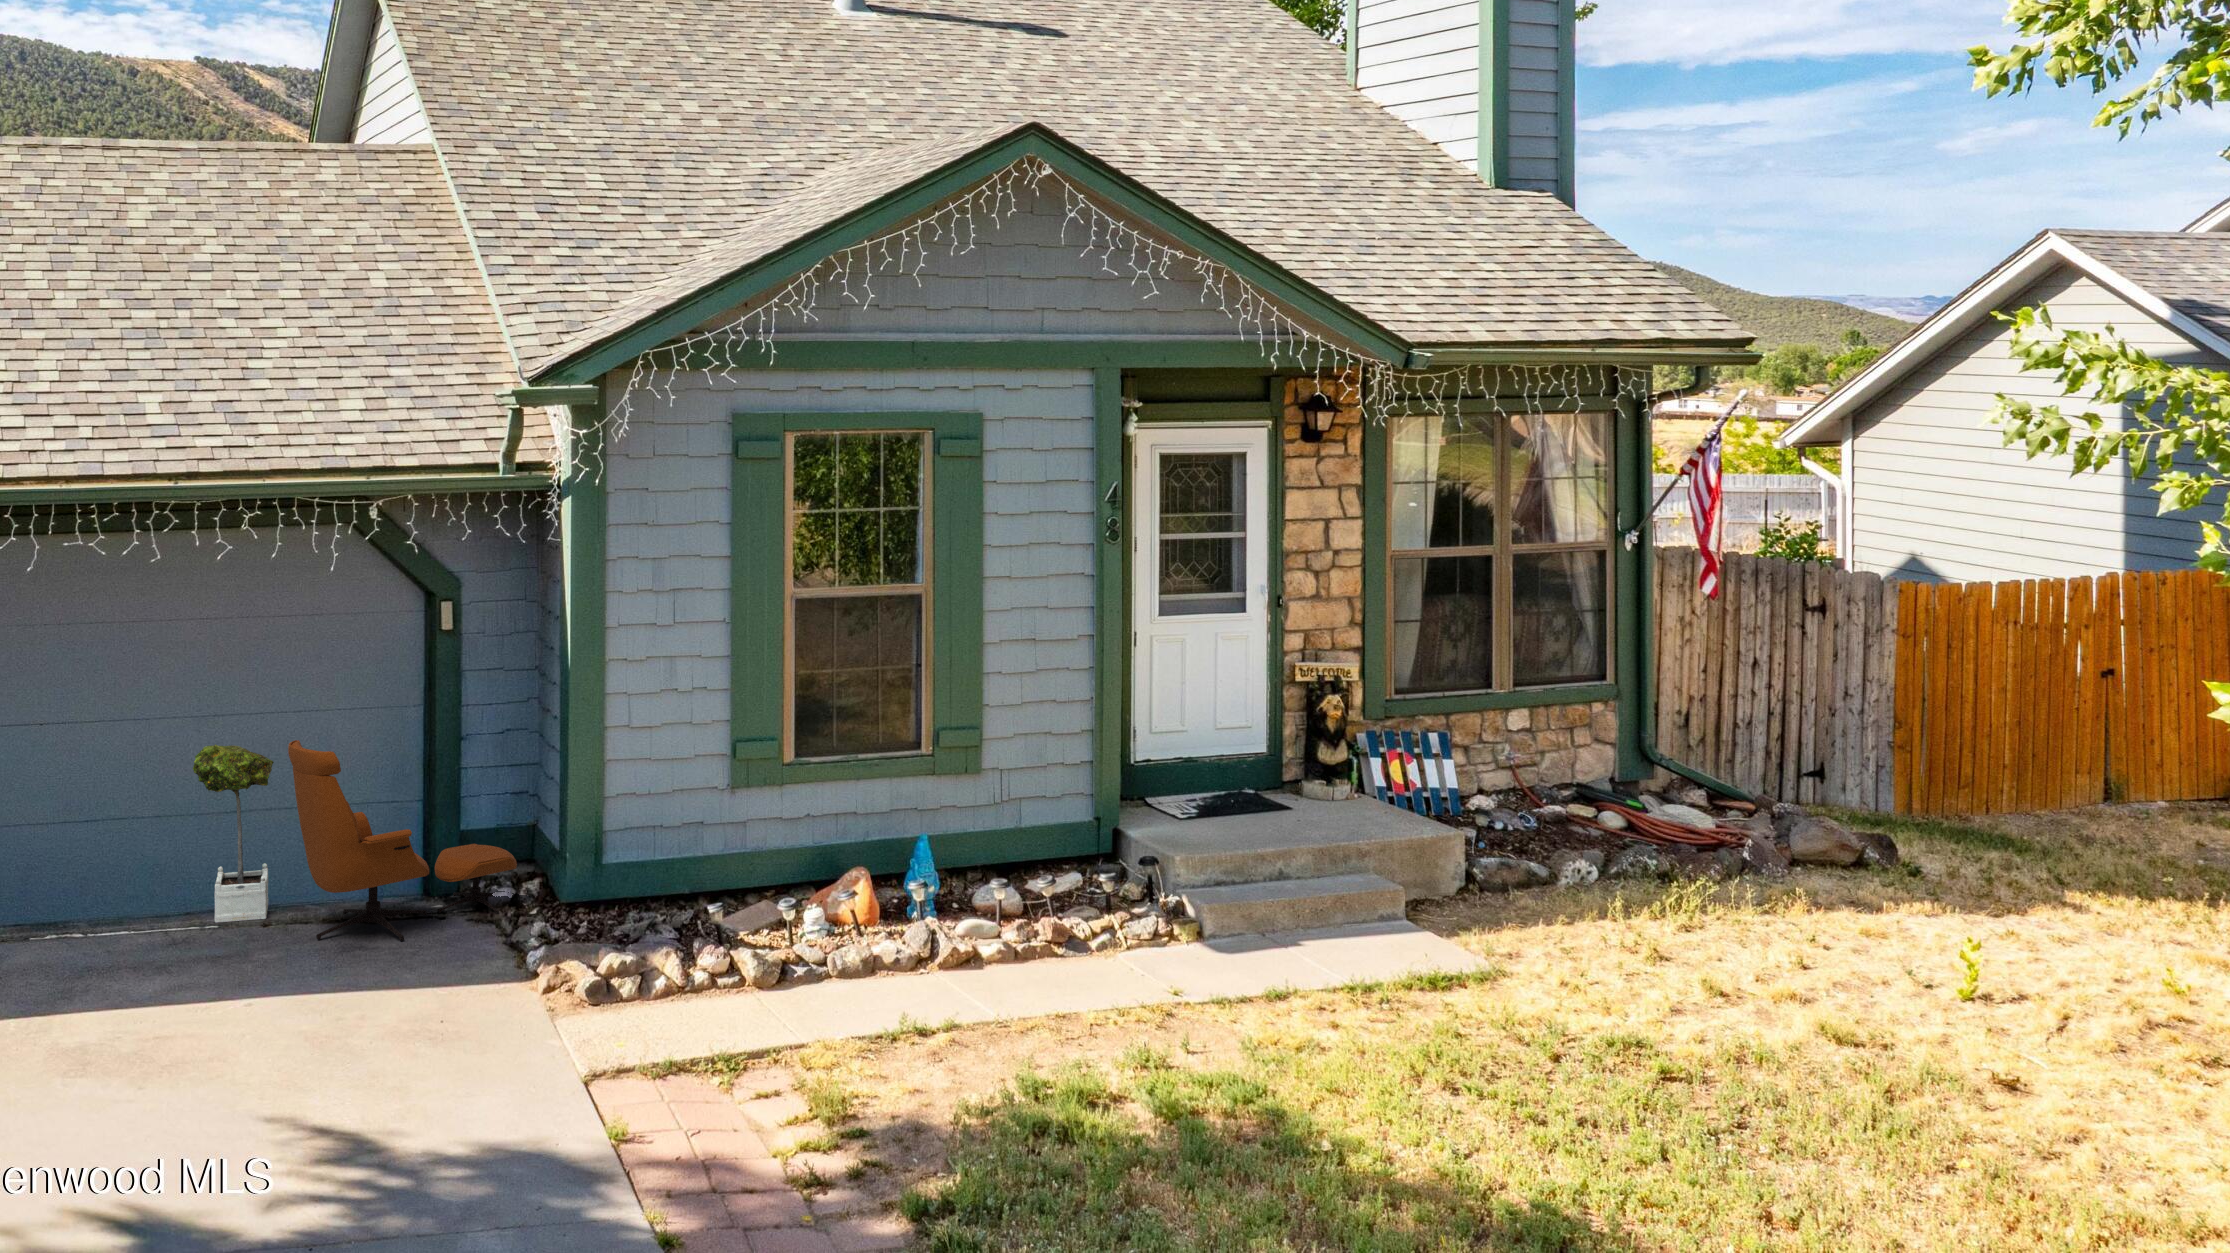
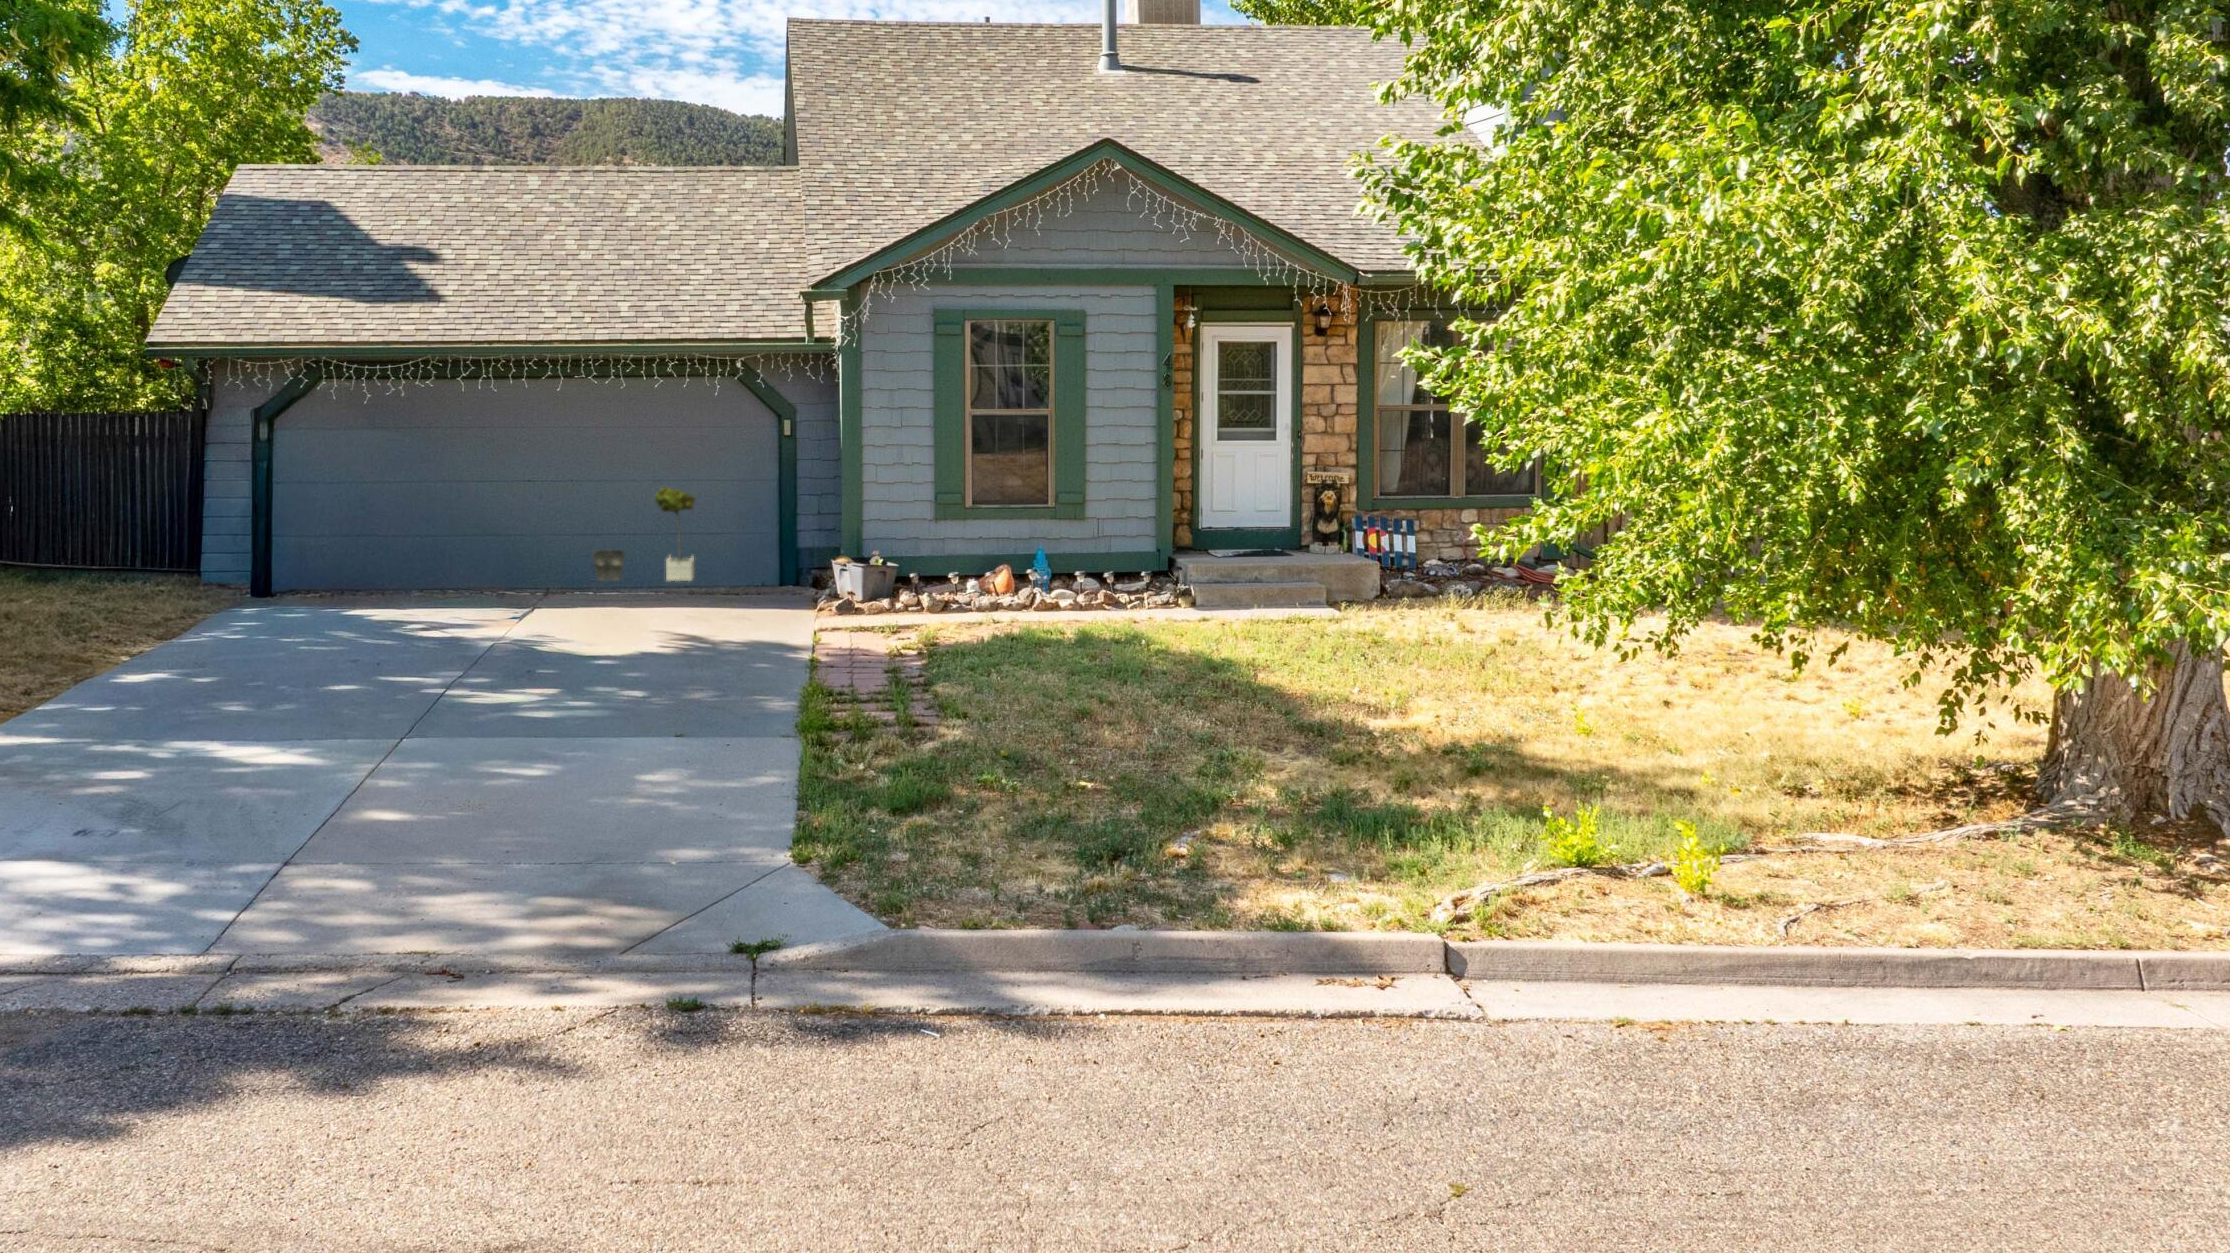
lounge chair: present [288,740,517,941] -> none [700,483,823,589]
bucket: none [57,865,133,932] -> present [593,550,625,580]

